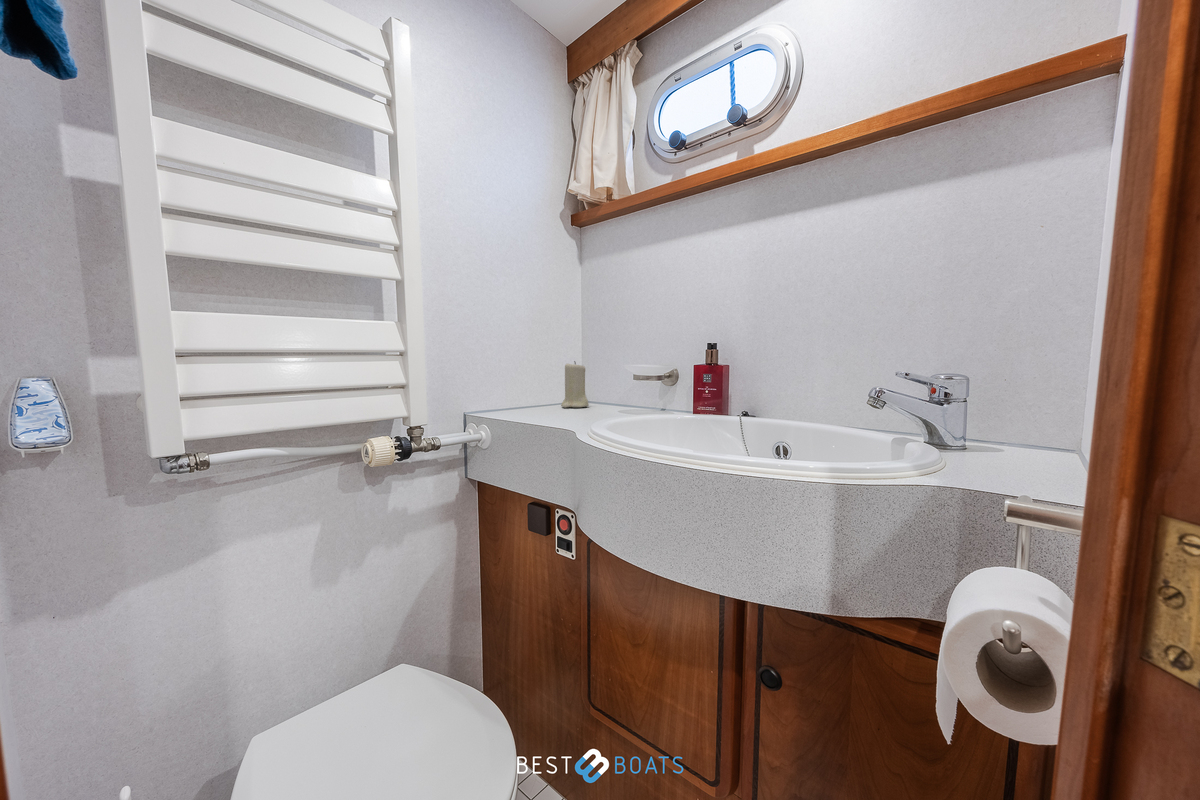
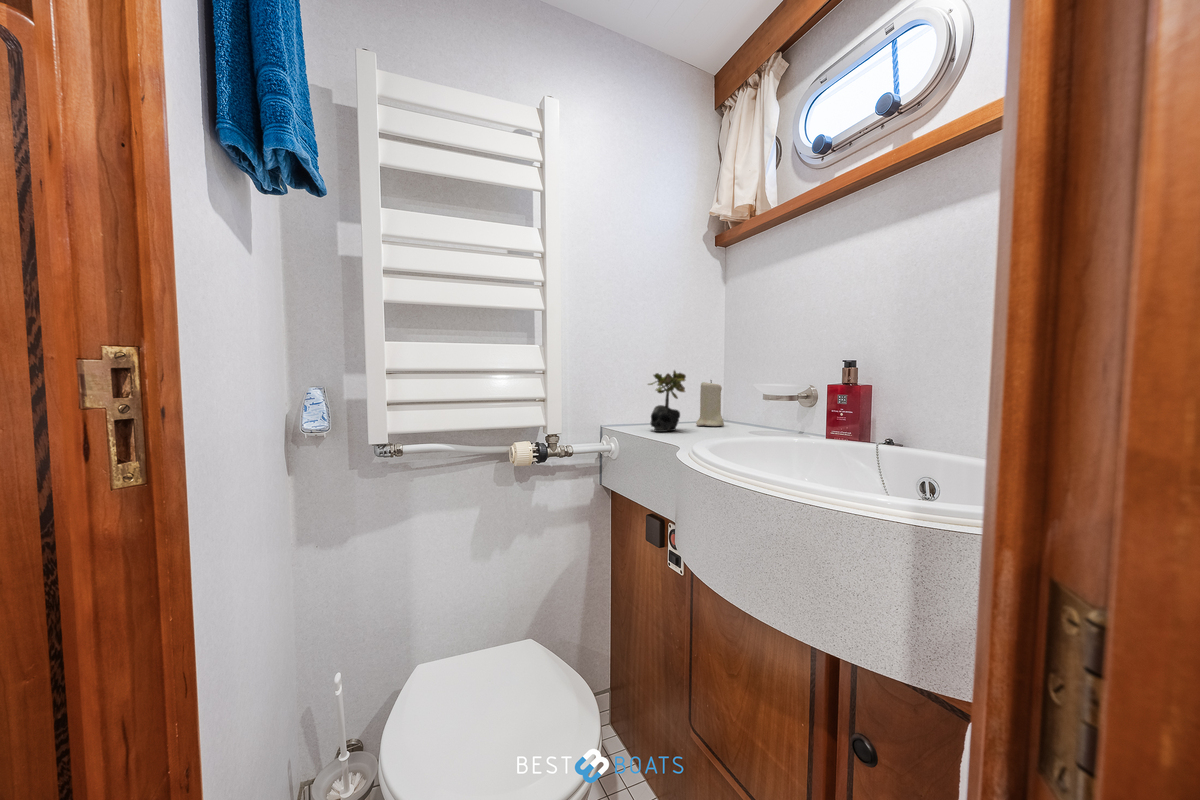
succulent plant: none [517,351,559,416] -> present [648,370,686,432]

